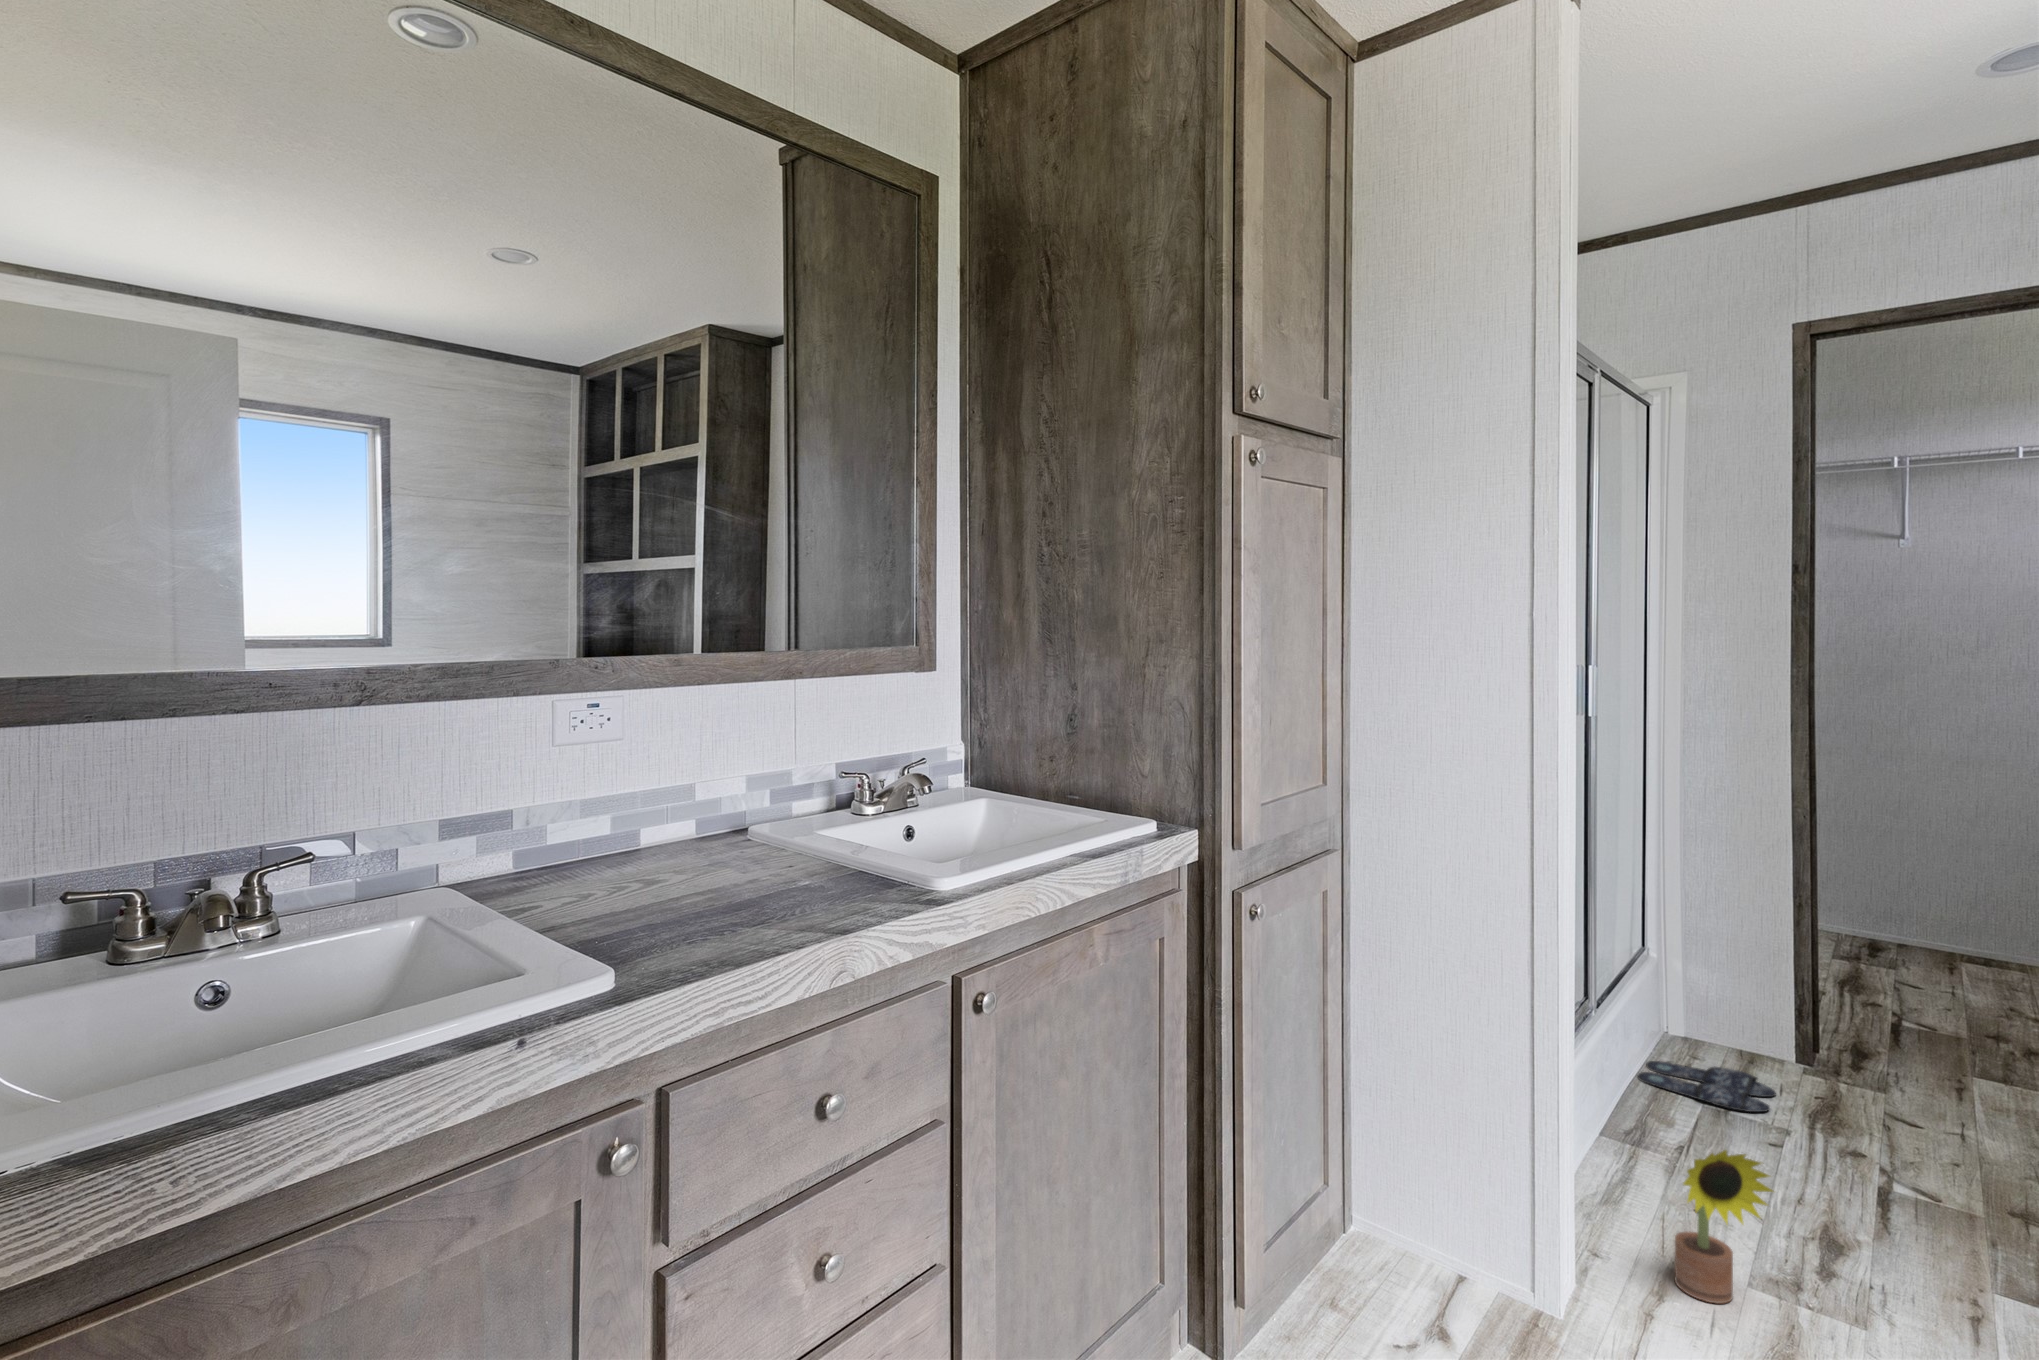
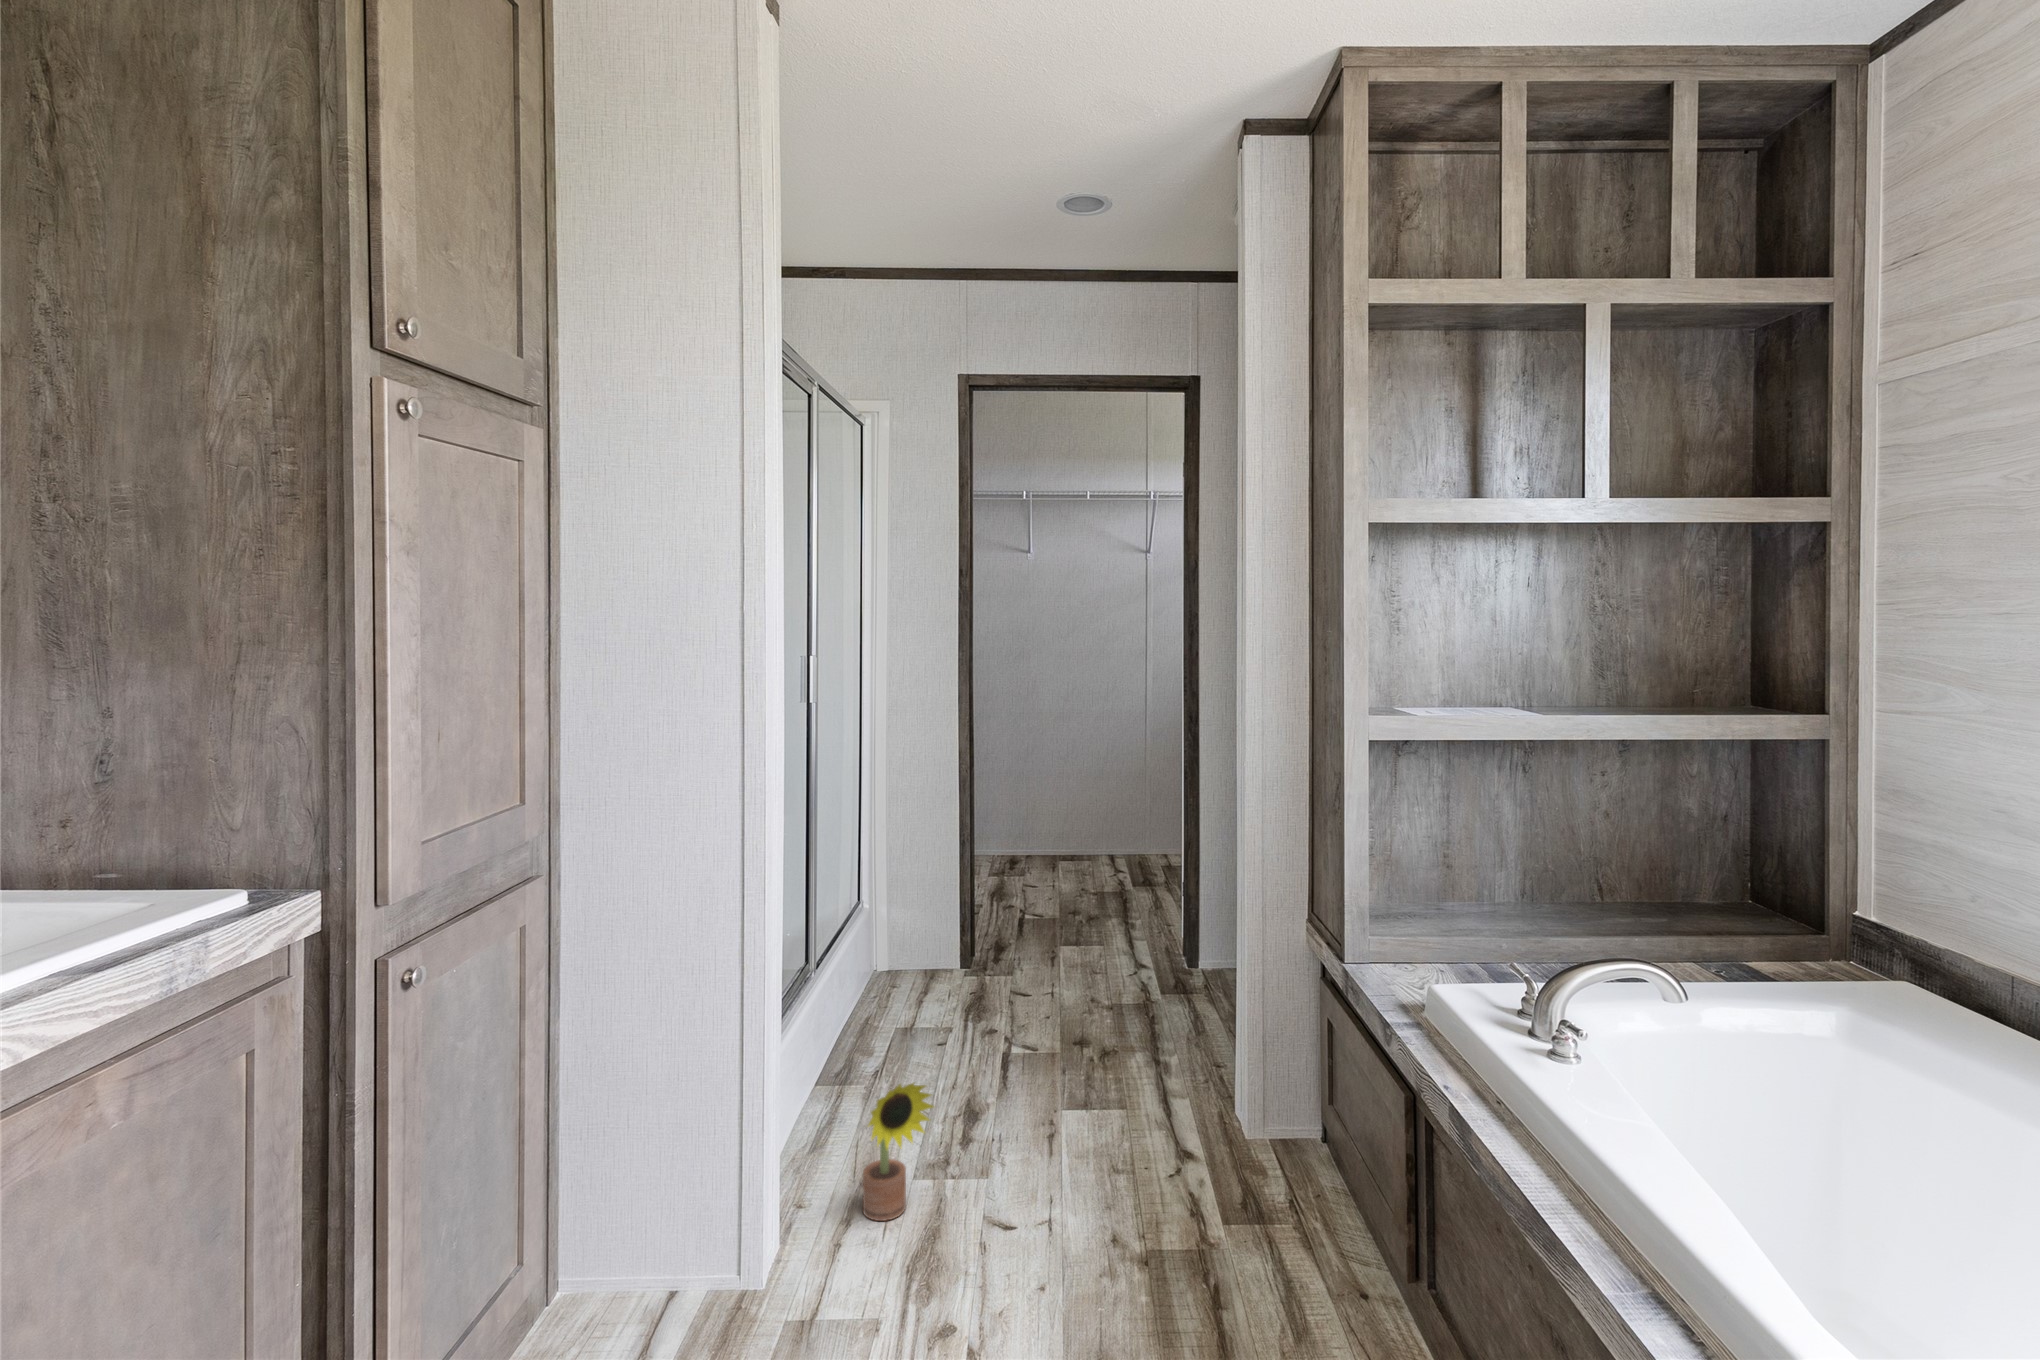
slippers: present [1637,1061,1776,1112] -> none [845,990,945,1028]

